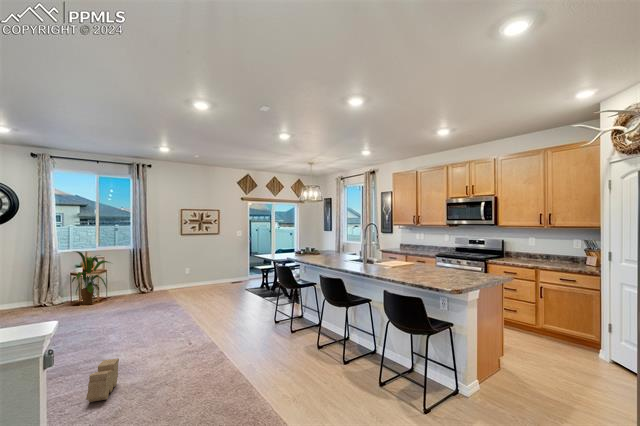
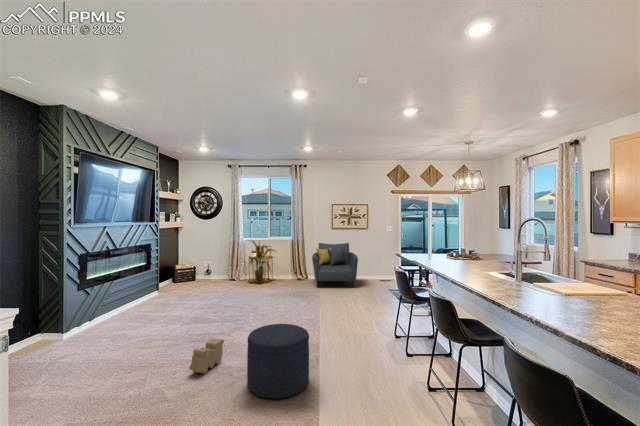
armchair: none [160,249,215,298] -> present [312,243,358,287]
ottoman: none [170,324,234,395] -> present [247,324,309,398]

